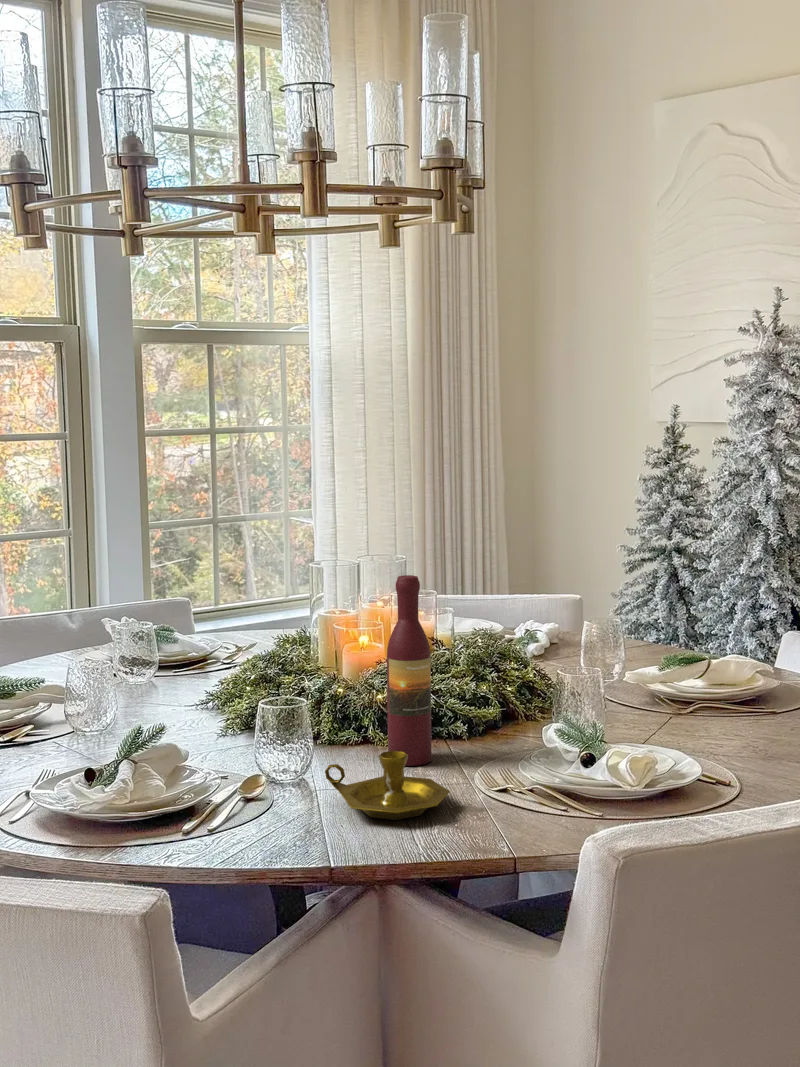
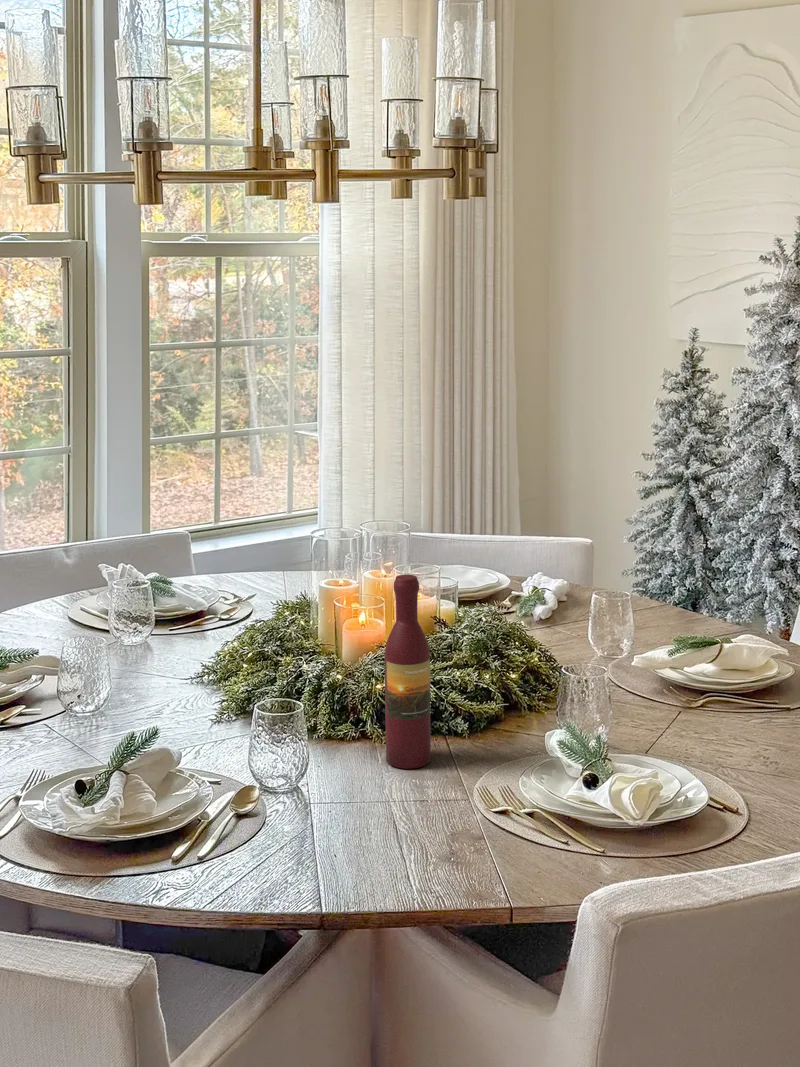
candlestick: present [325,751,450,820] -> none [319,770,447,845]

